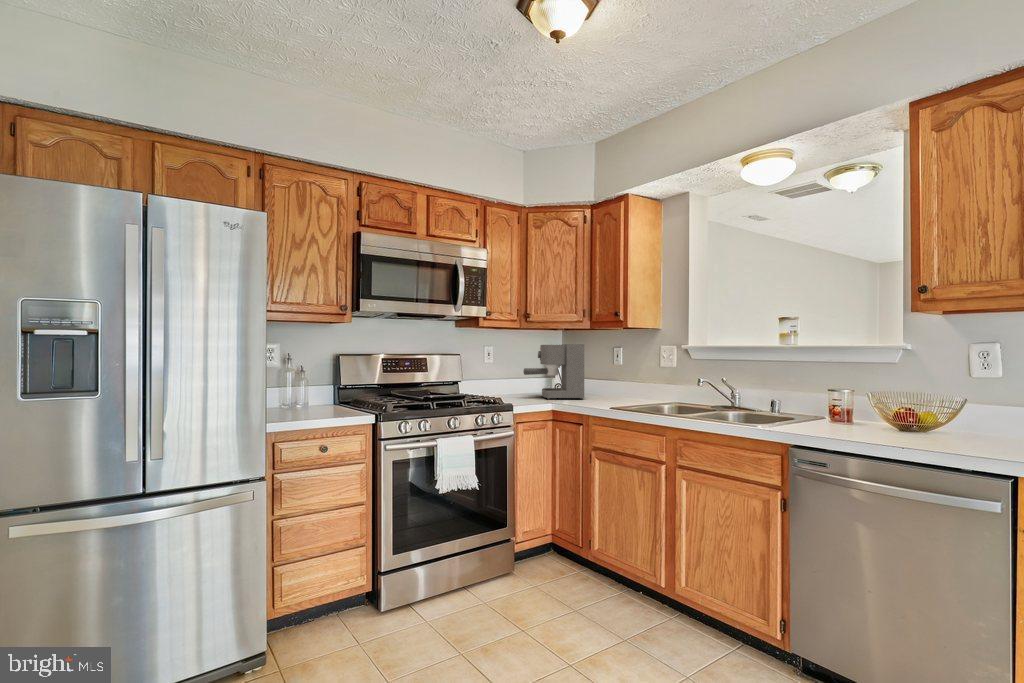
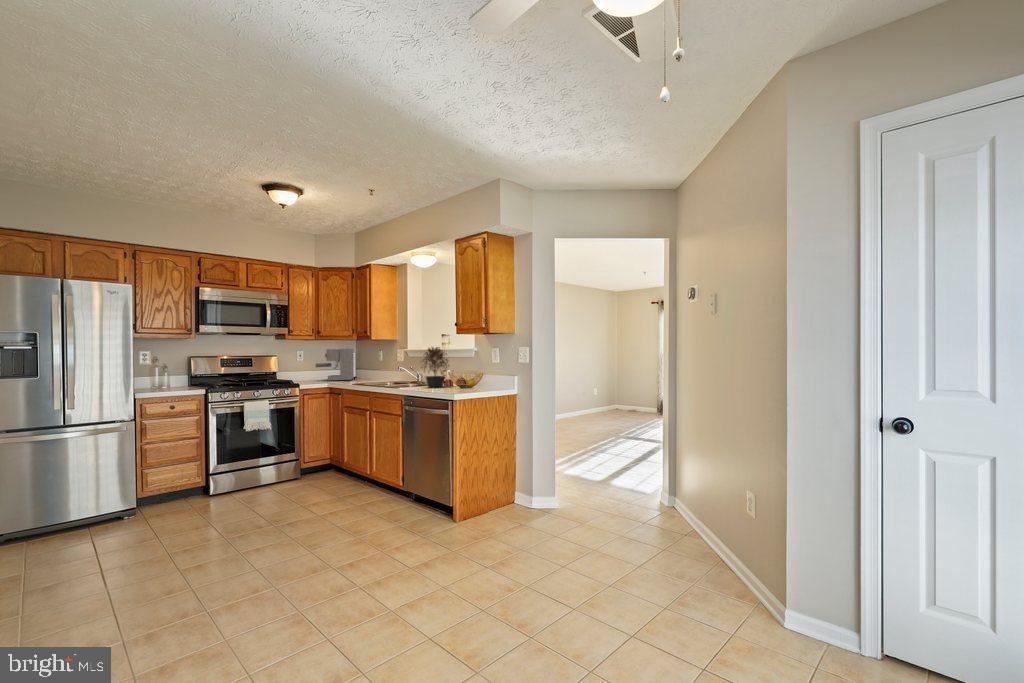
potted plant: none [821,341,909,436] -> present [421,347,448,387]

